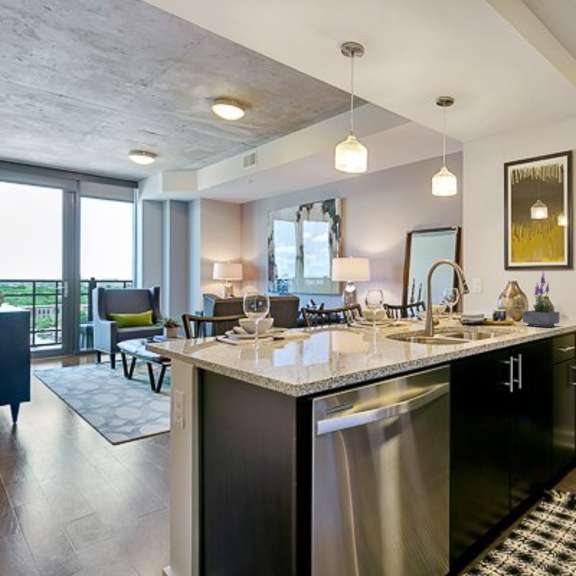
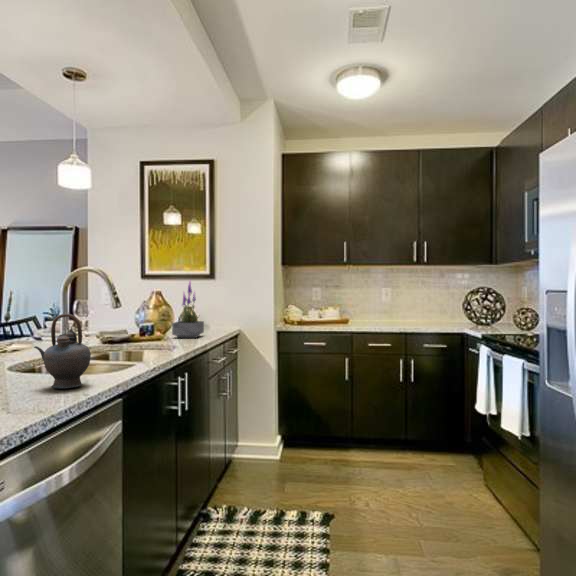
teapot: none [390,295,425,346] -> present [34,314,91,389]

